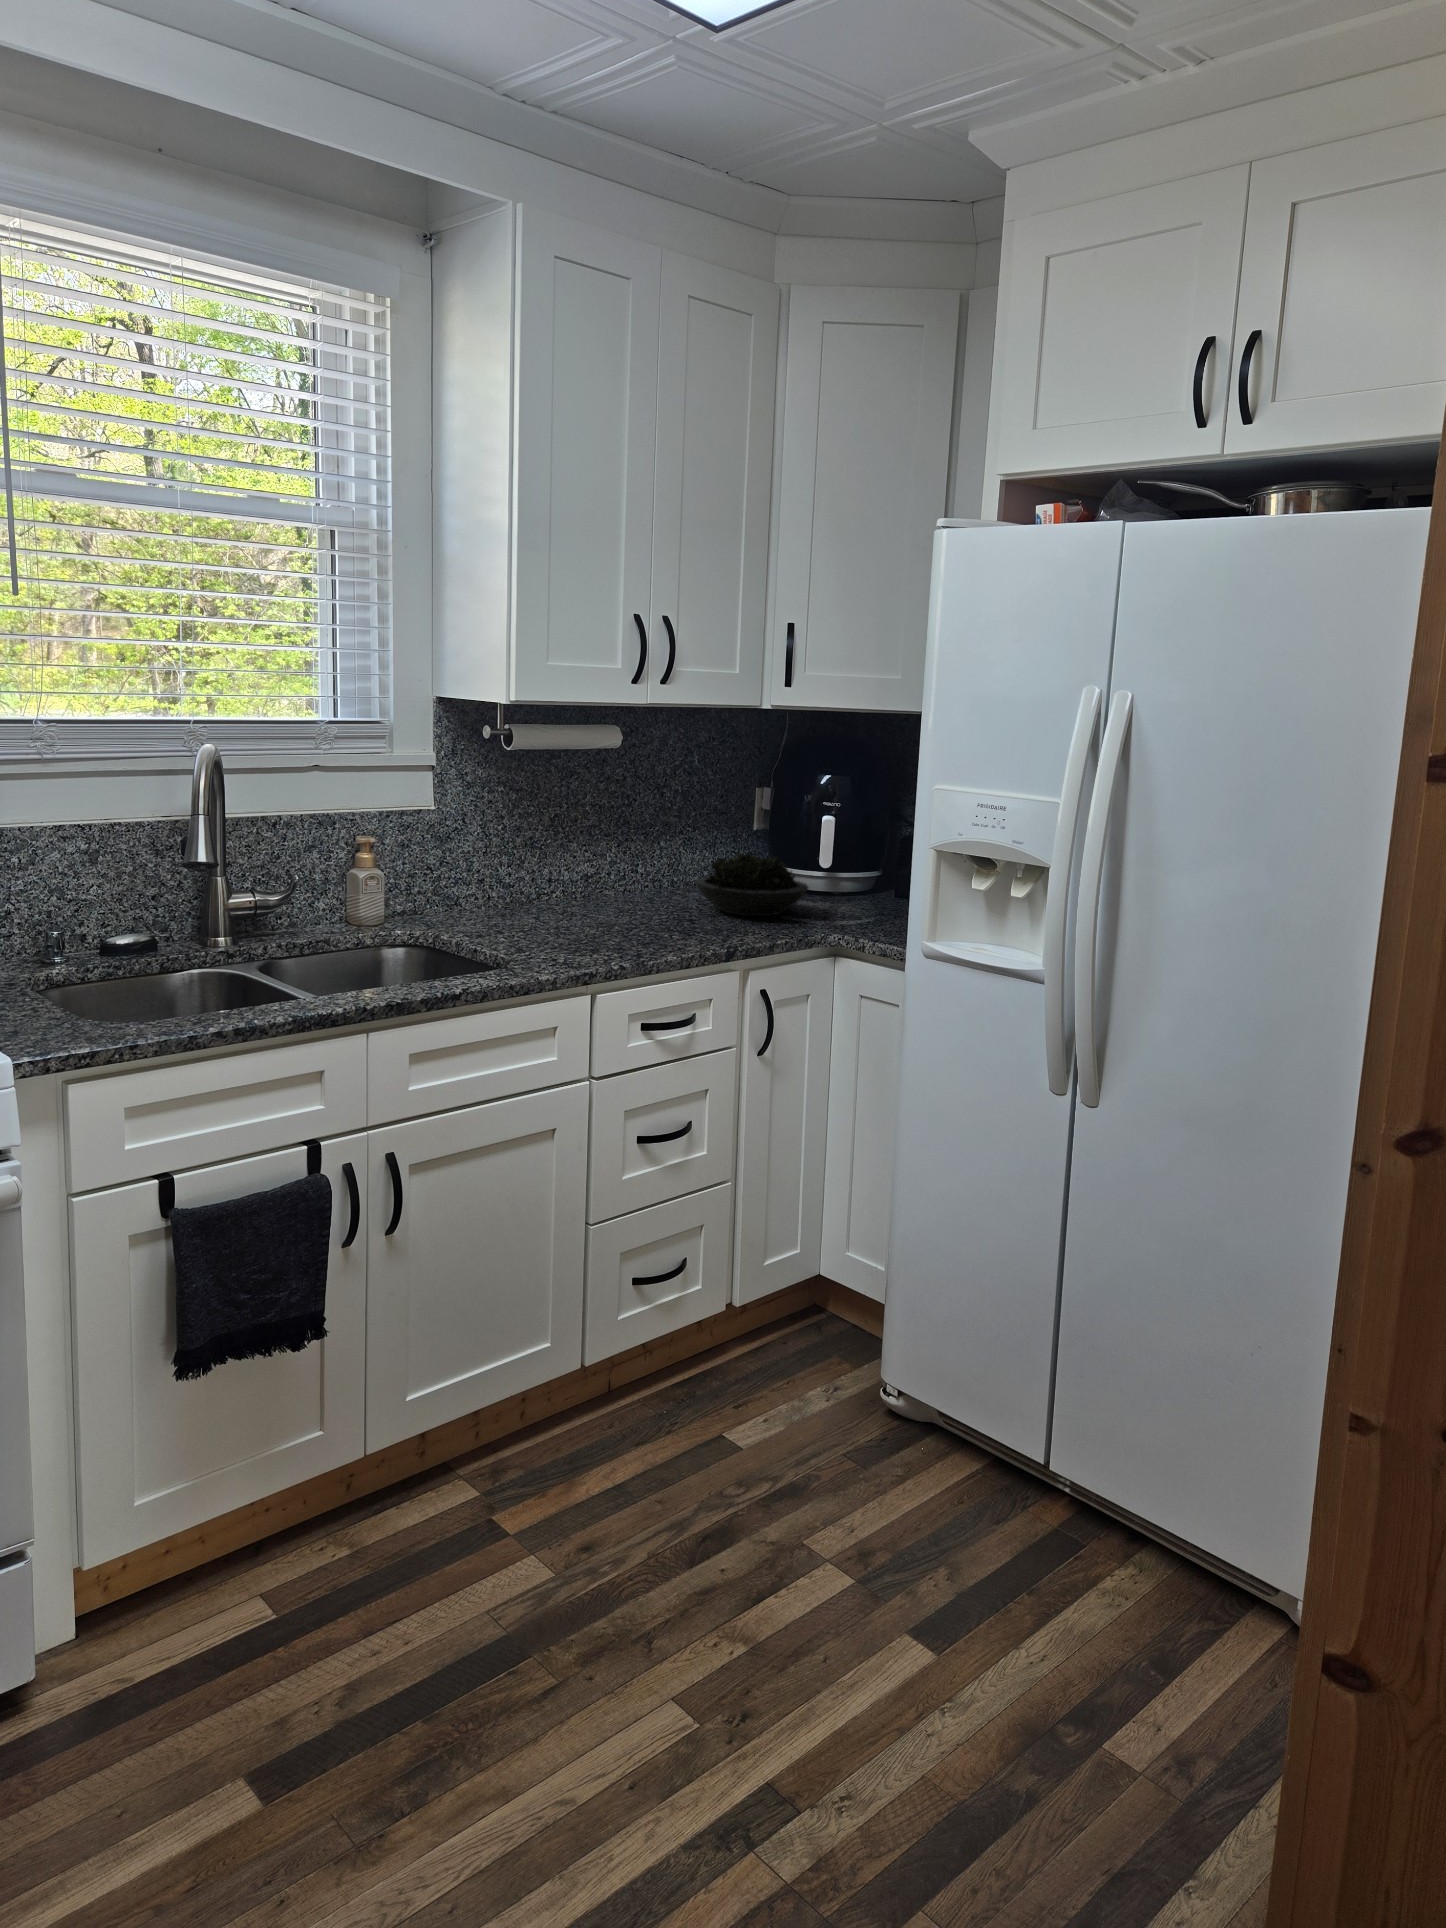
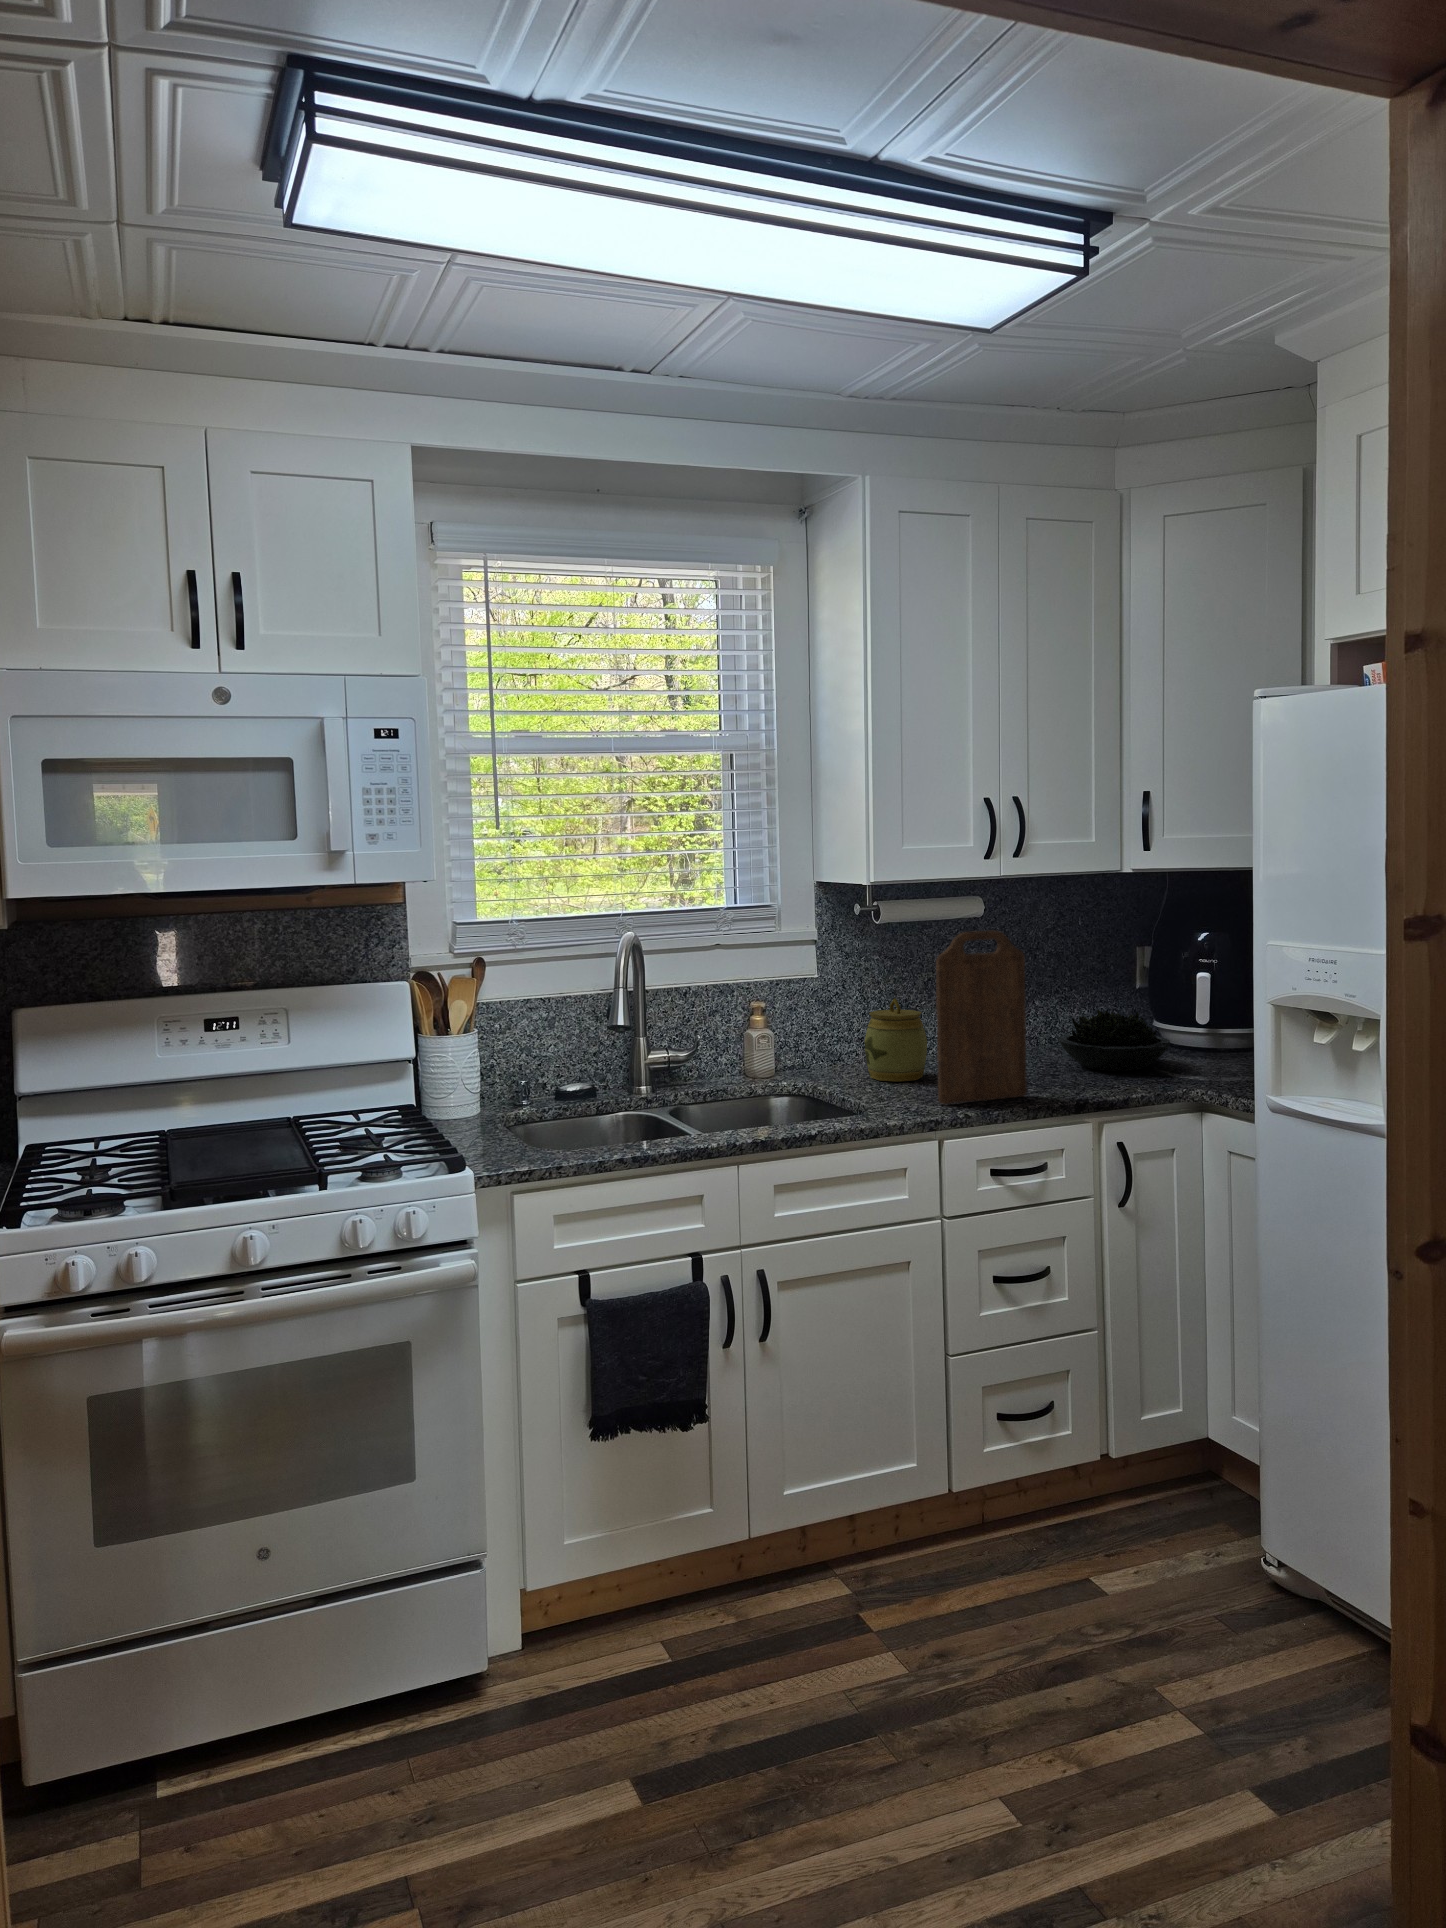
cutting board: none [584,762,681,955] -> present [936,930,1027,1104]
jar: none [490,835,561,929] -> present [864,999,927,1082]

